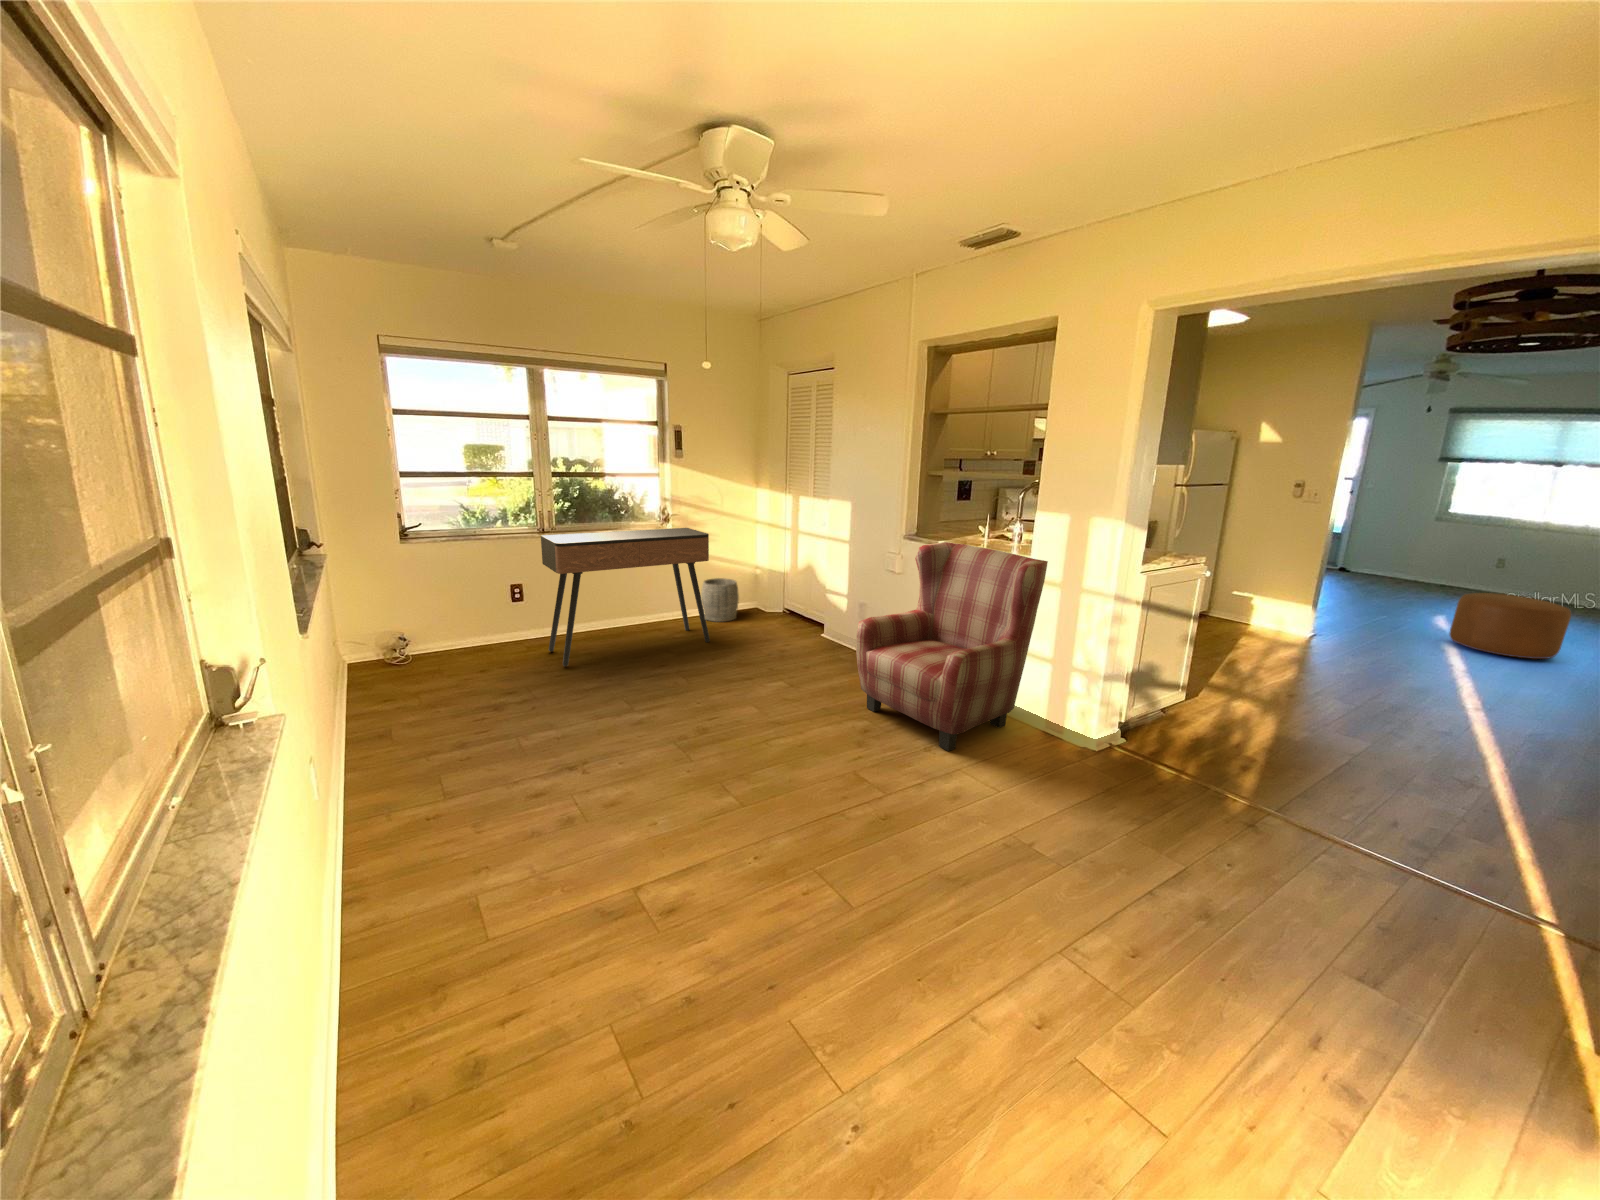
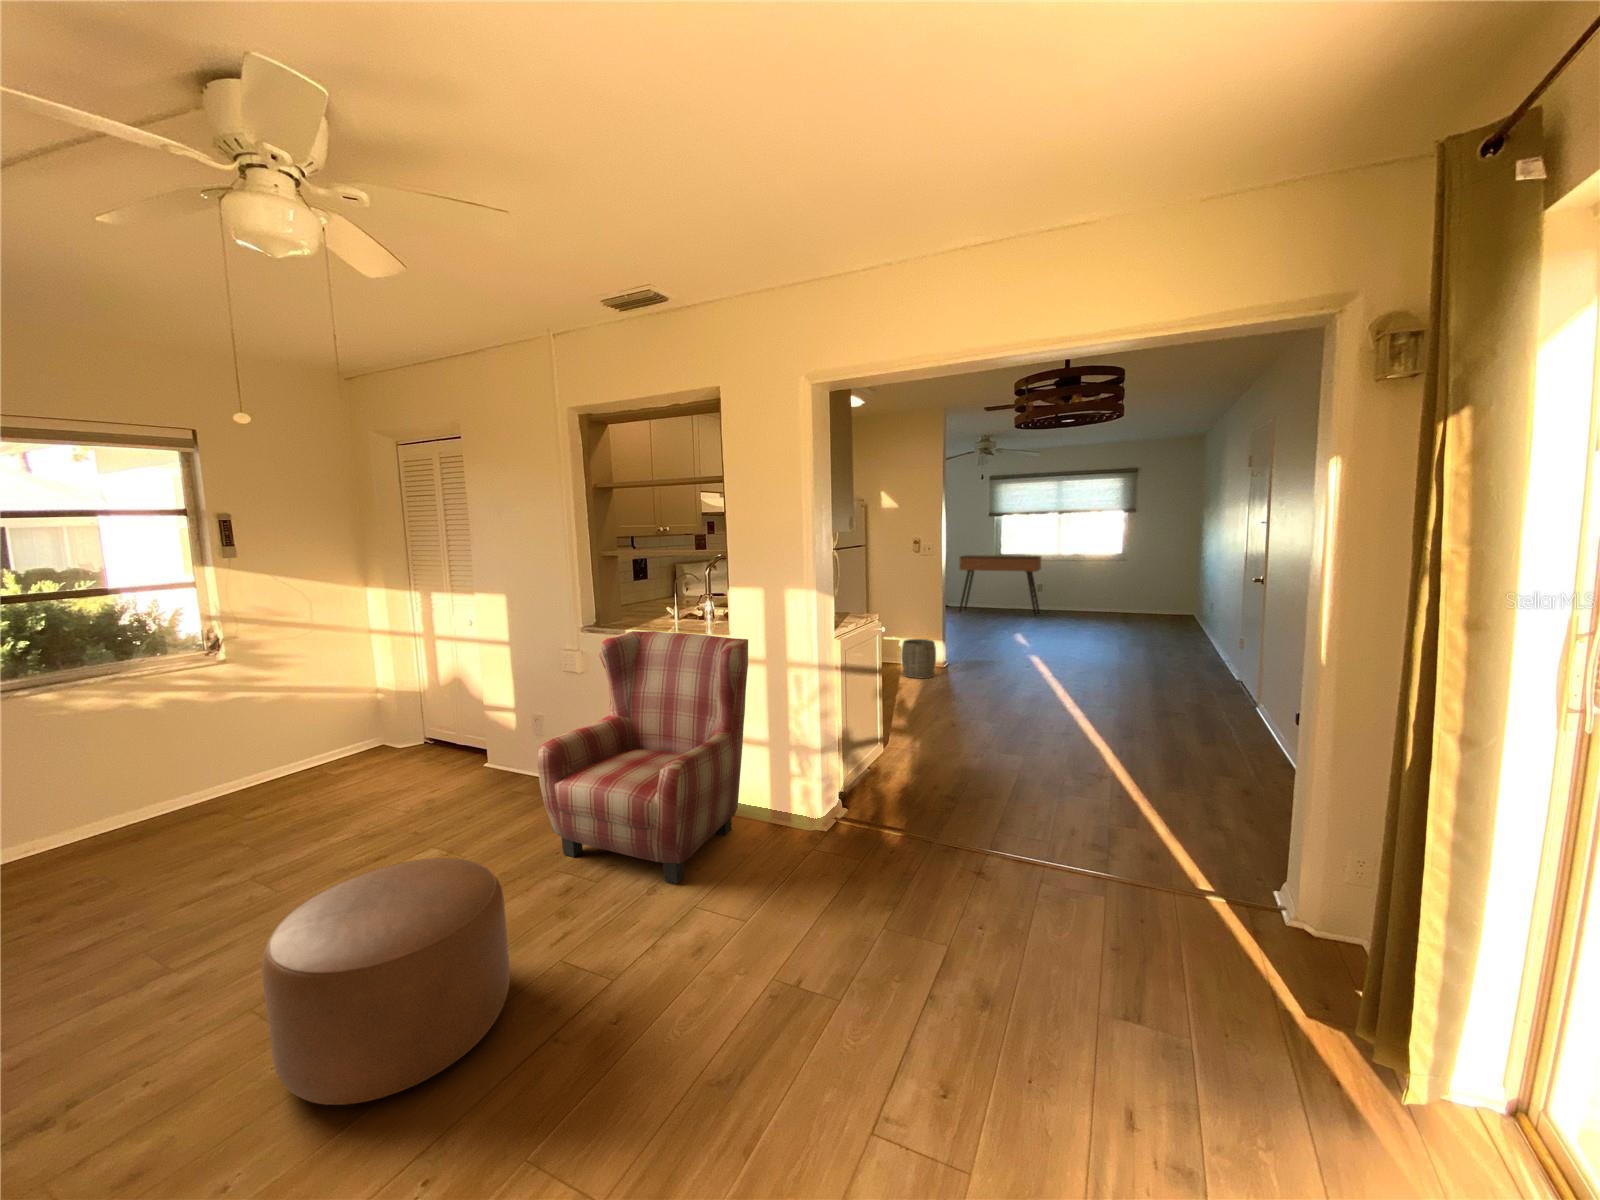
console table: present [541,528,710,666] -> present [959,555,1041,616]
woven basket: present [701,578,739,622] -> present [901,639,936,679]
ottoman: present [1450,593,1571,659] -> present [262,858,510,1105]

